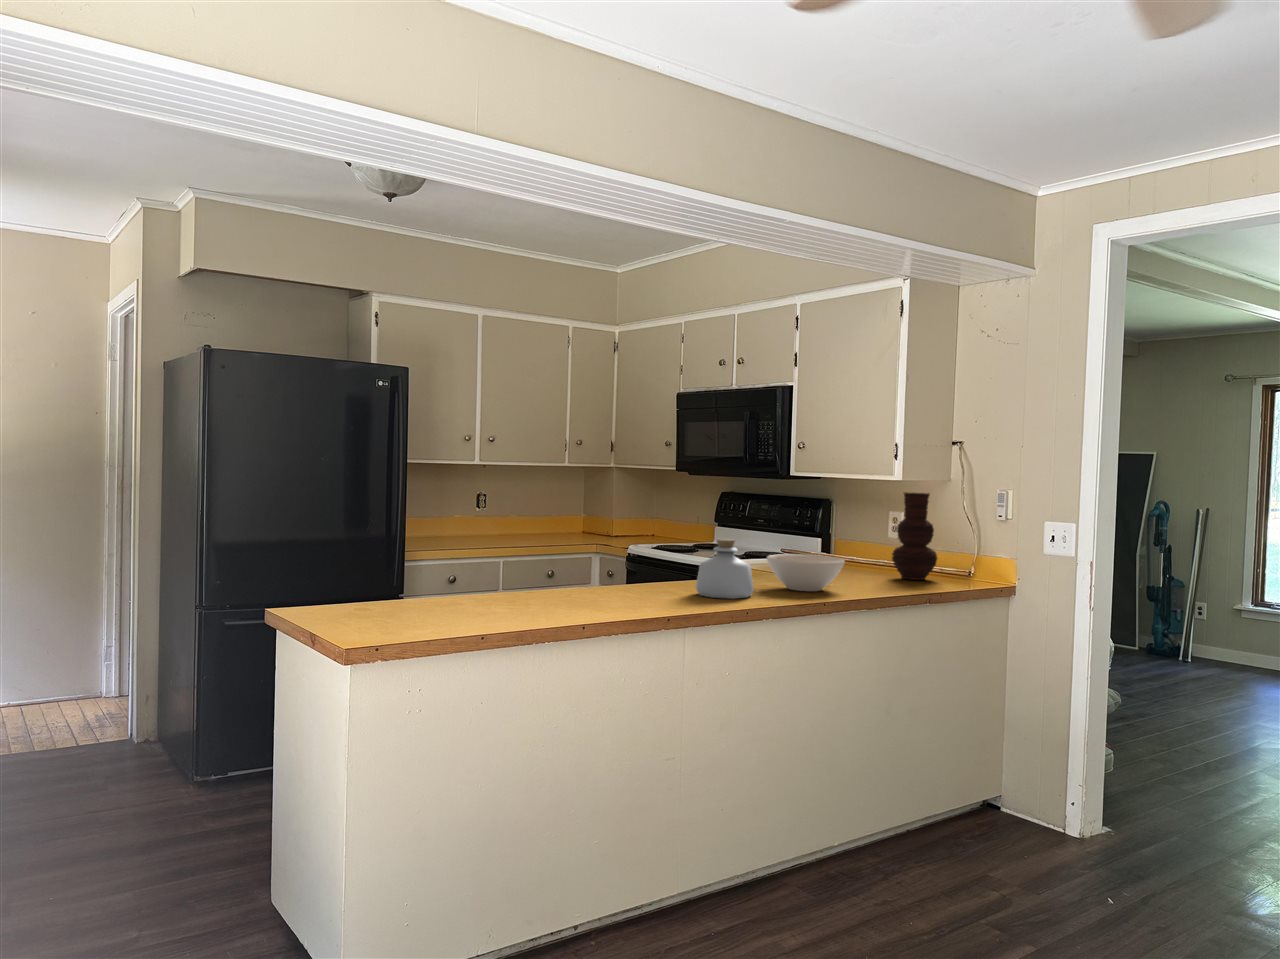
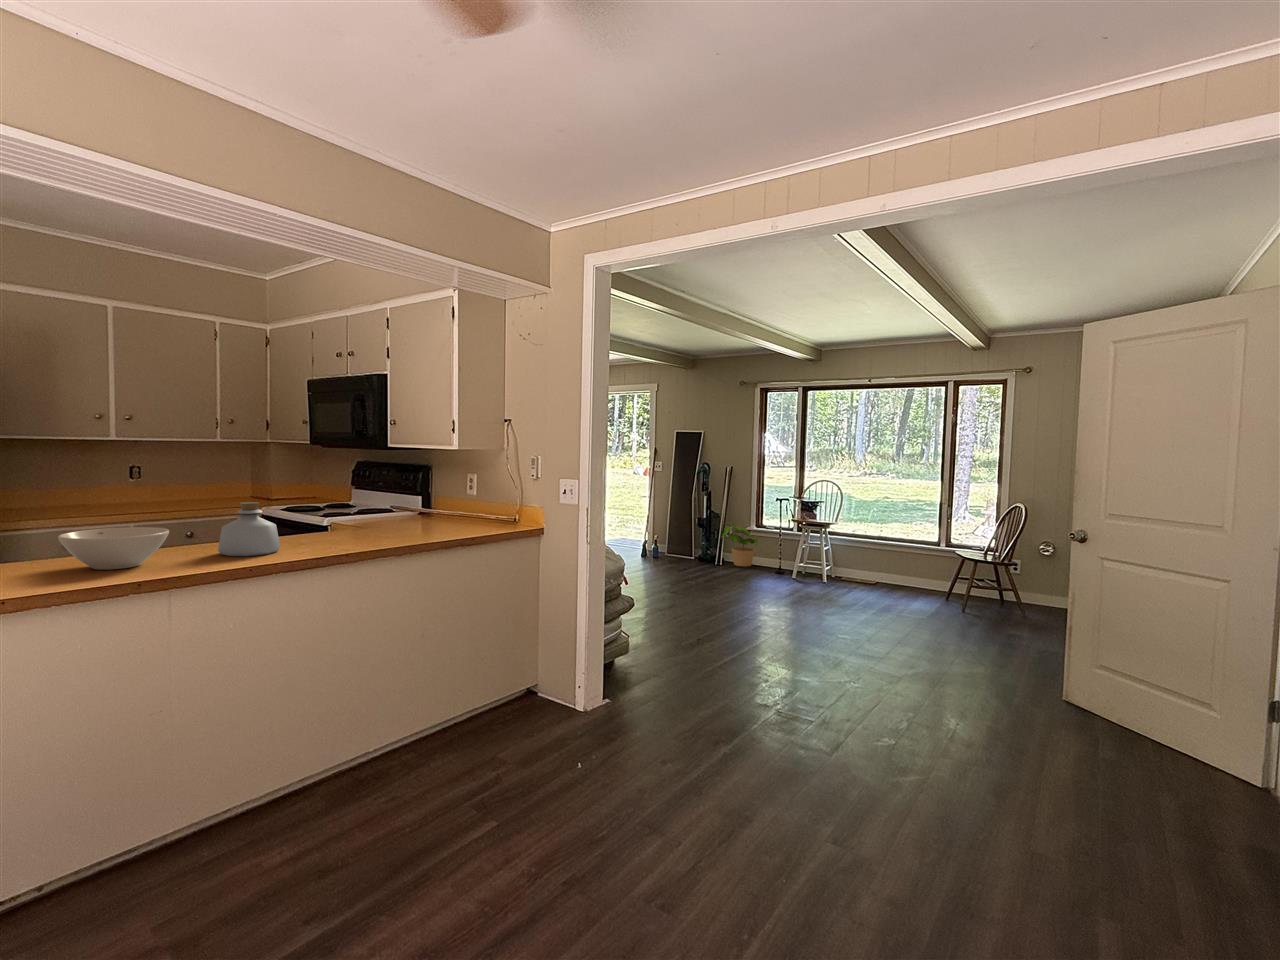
vase: present [892,492,937,580] -> none [449,458,485,527]
bowl: present [767,554,845,591] -> present [58,527,169,570]
potted plant: none [1190,602,1258,669] -> present [721,526,758,566]

